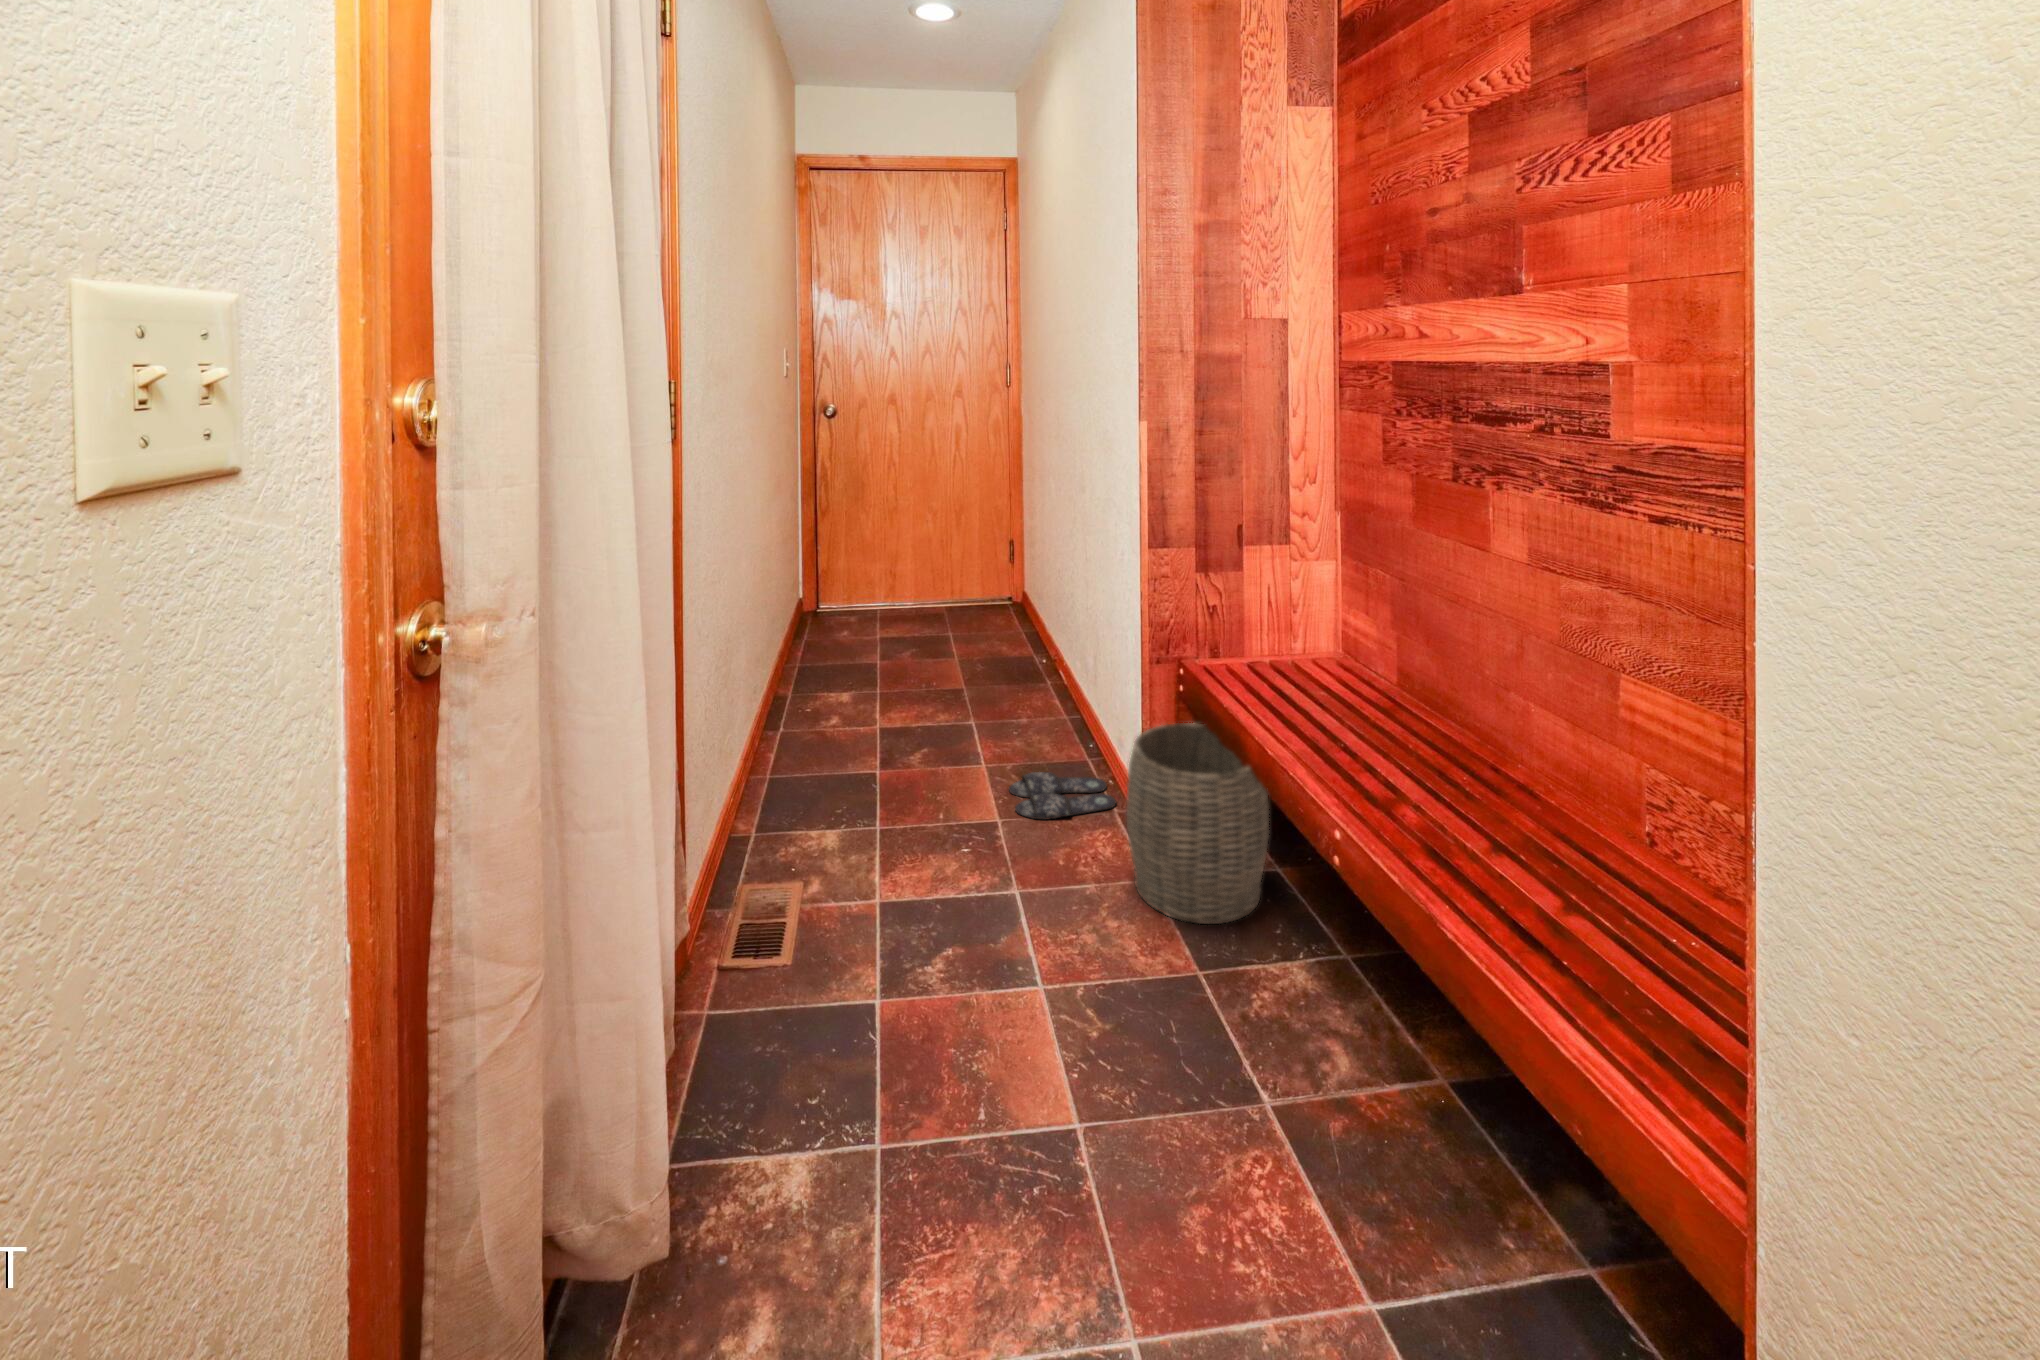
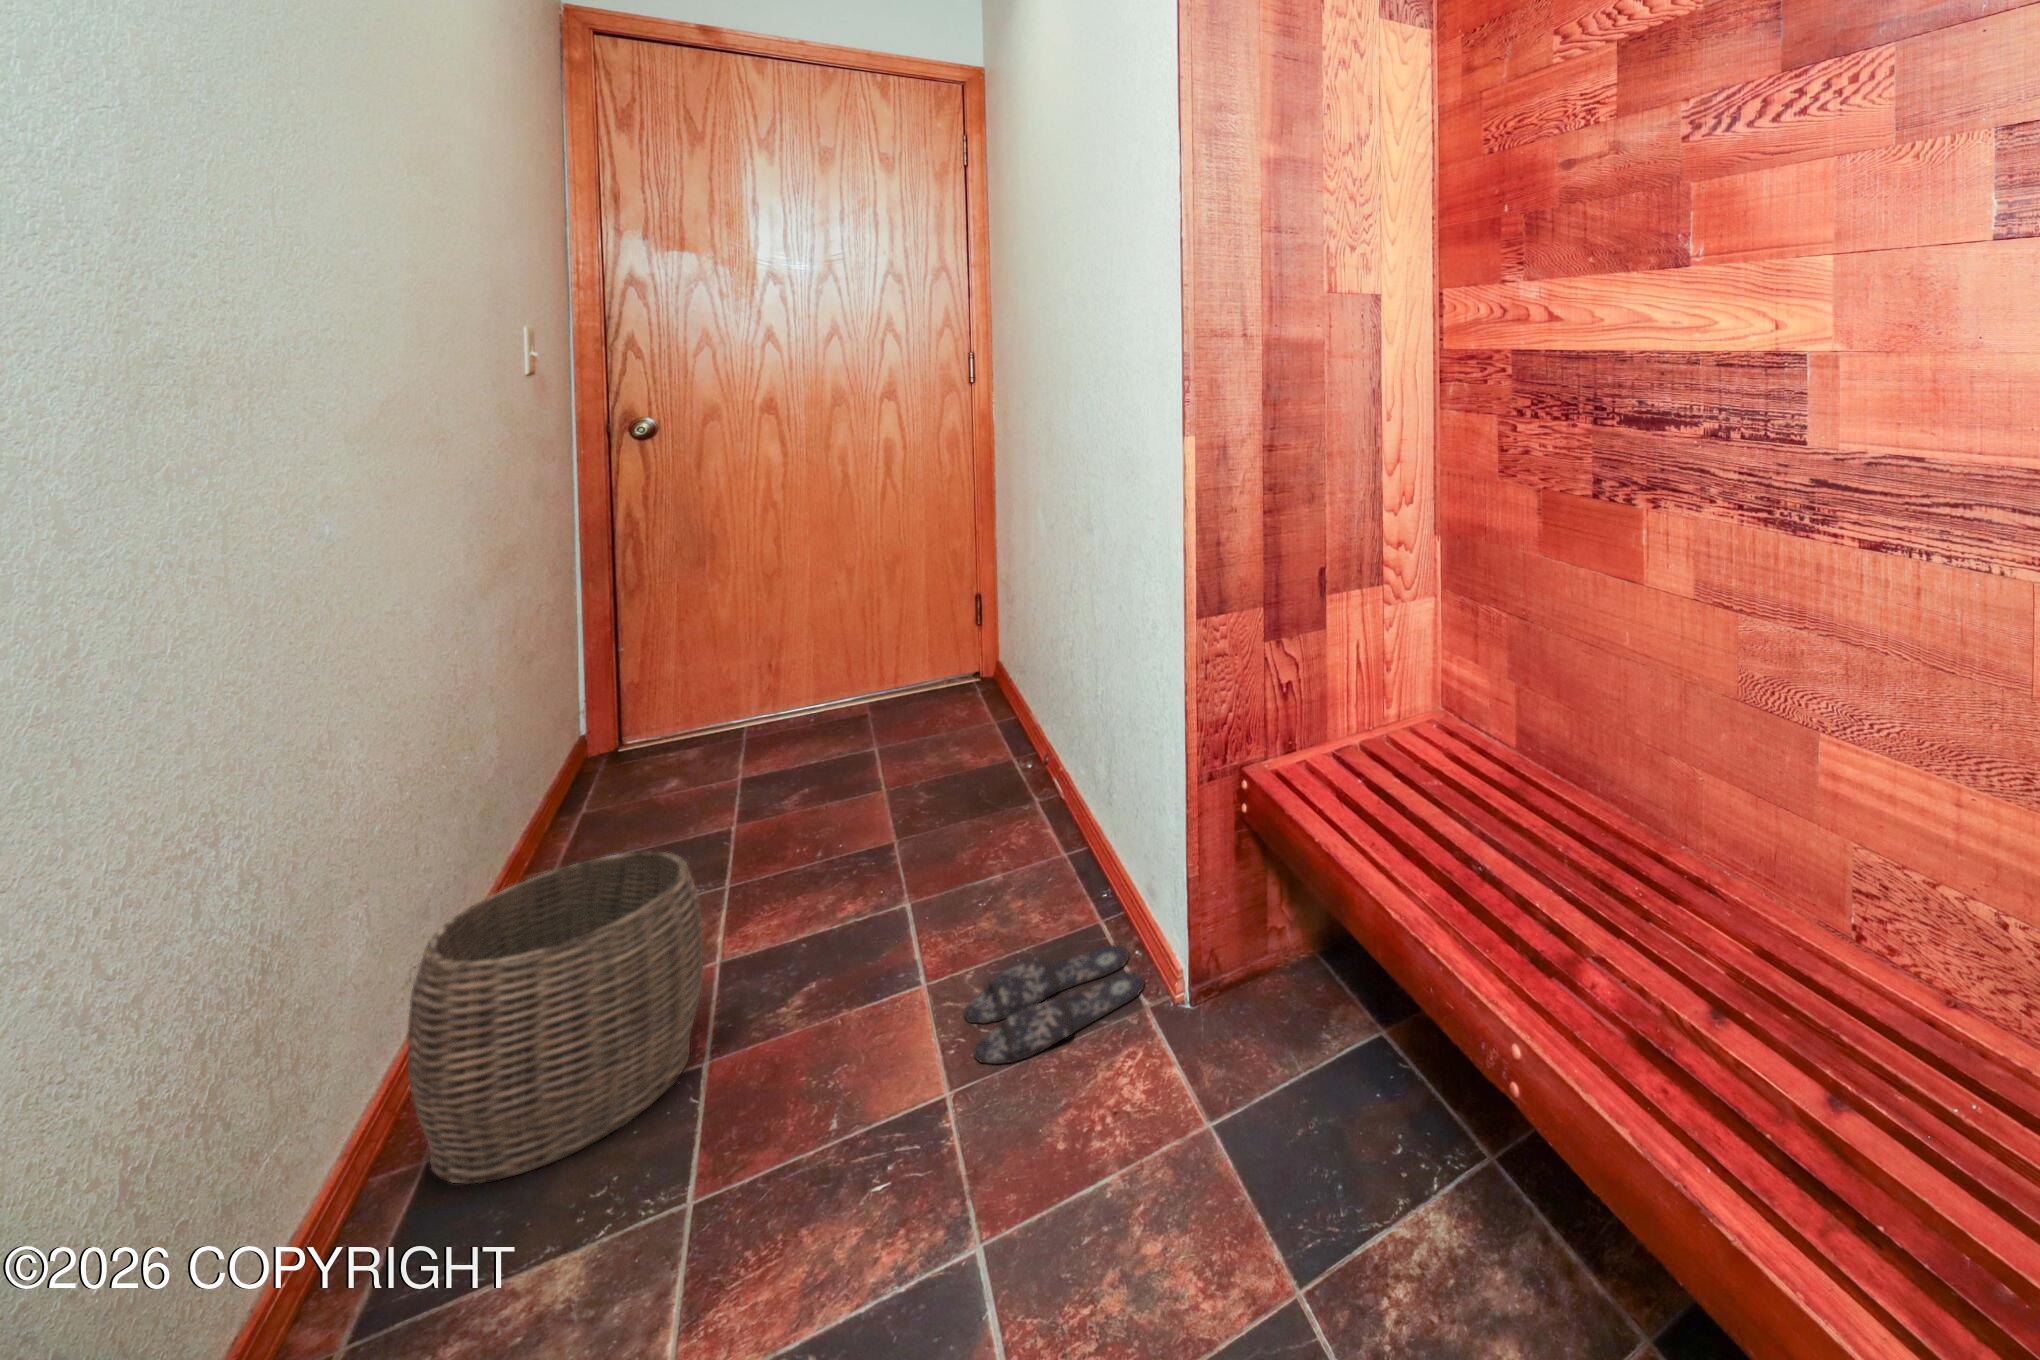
woven basket: present [1127,723,1269,924] -> present [407,851,703,1183]

